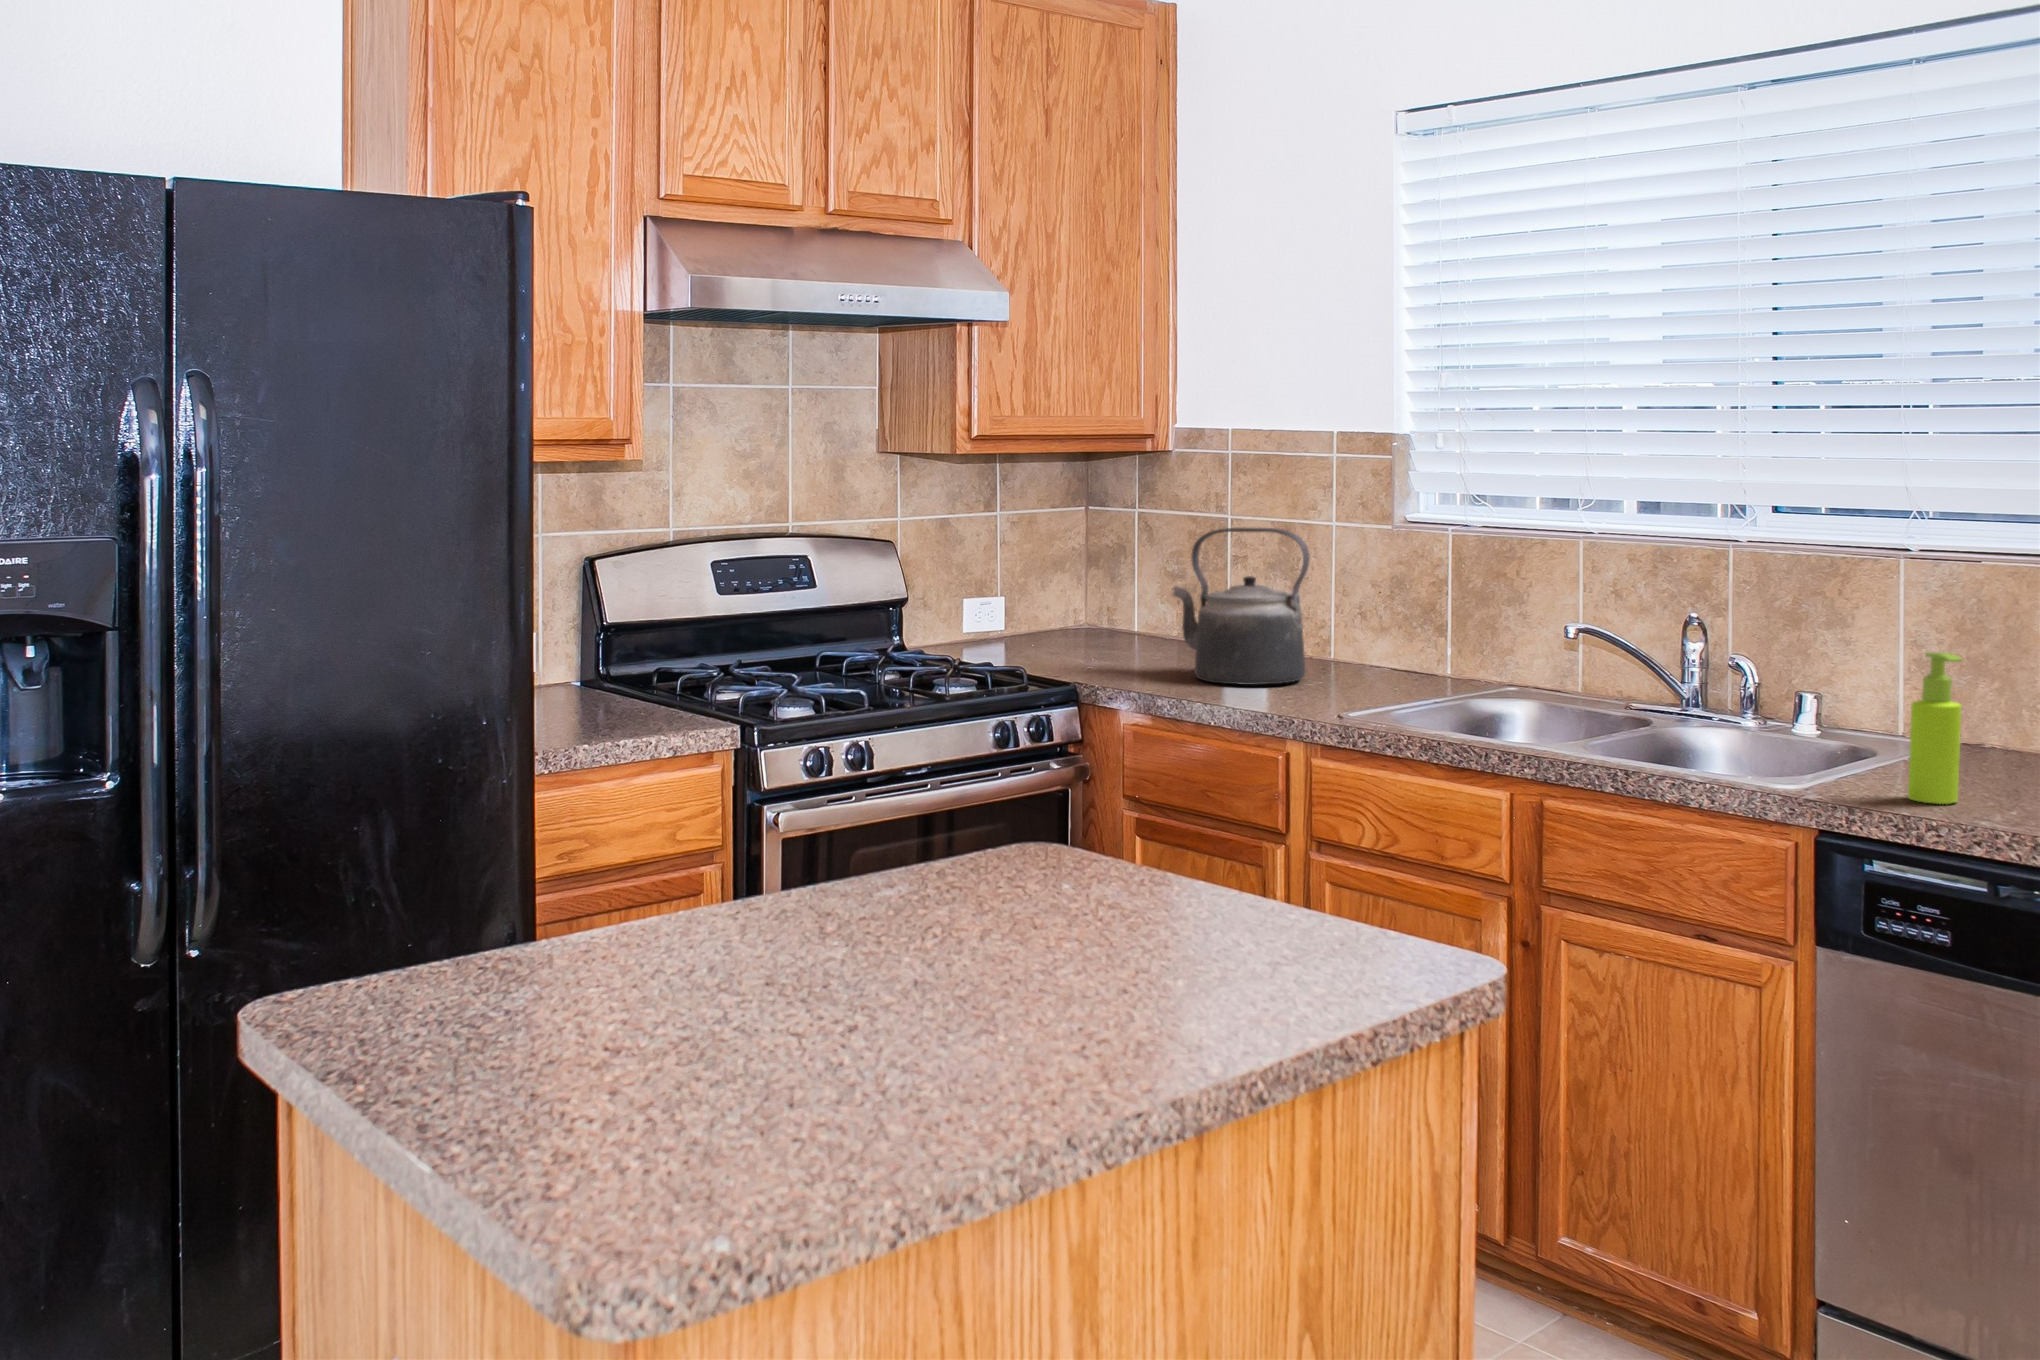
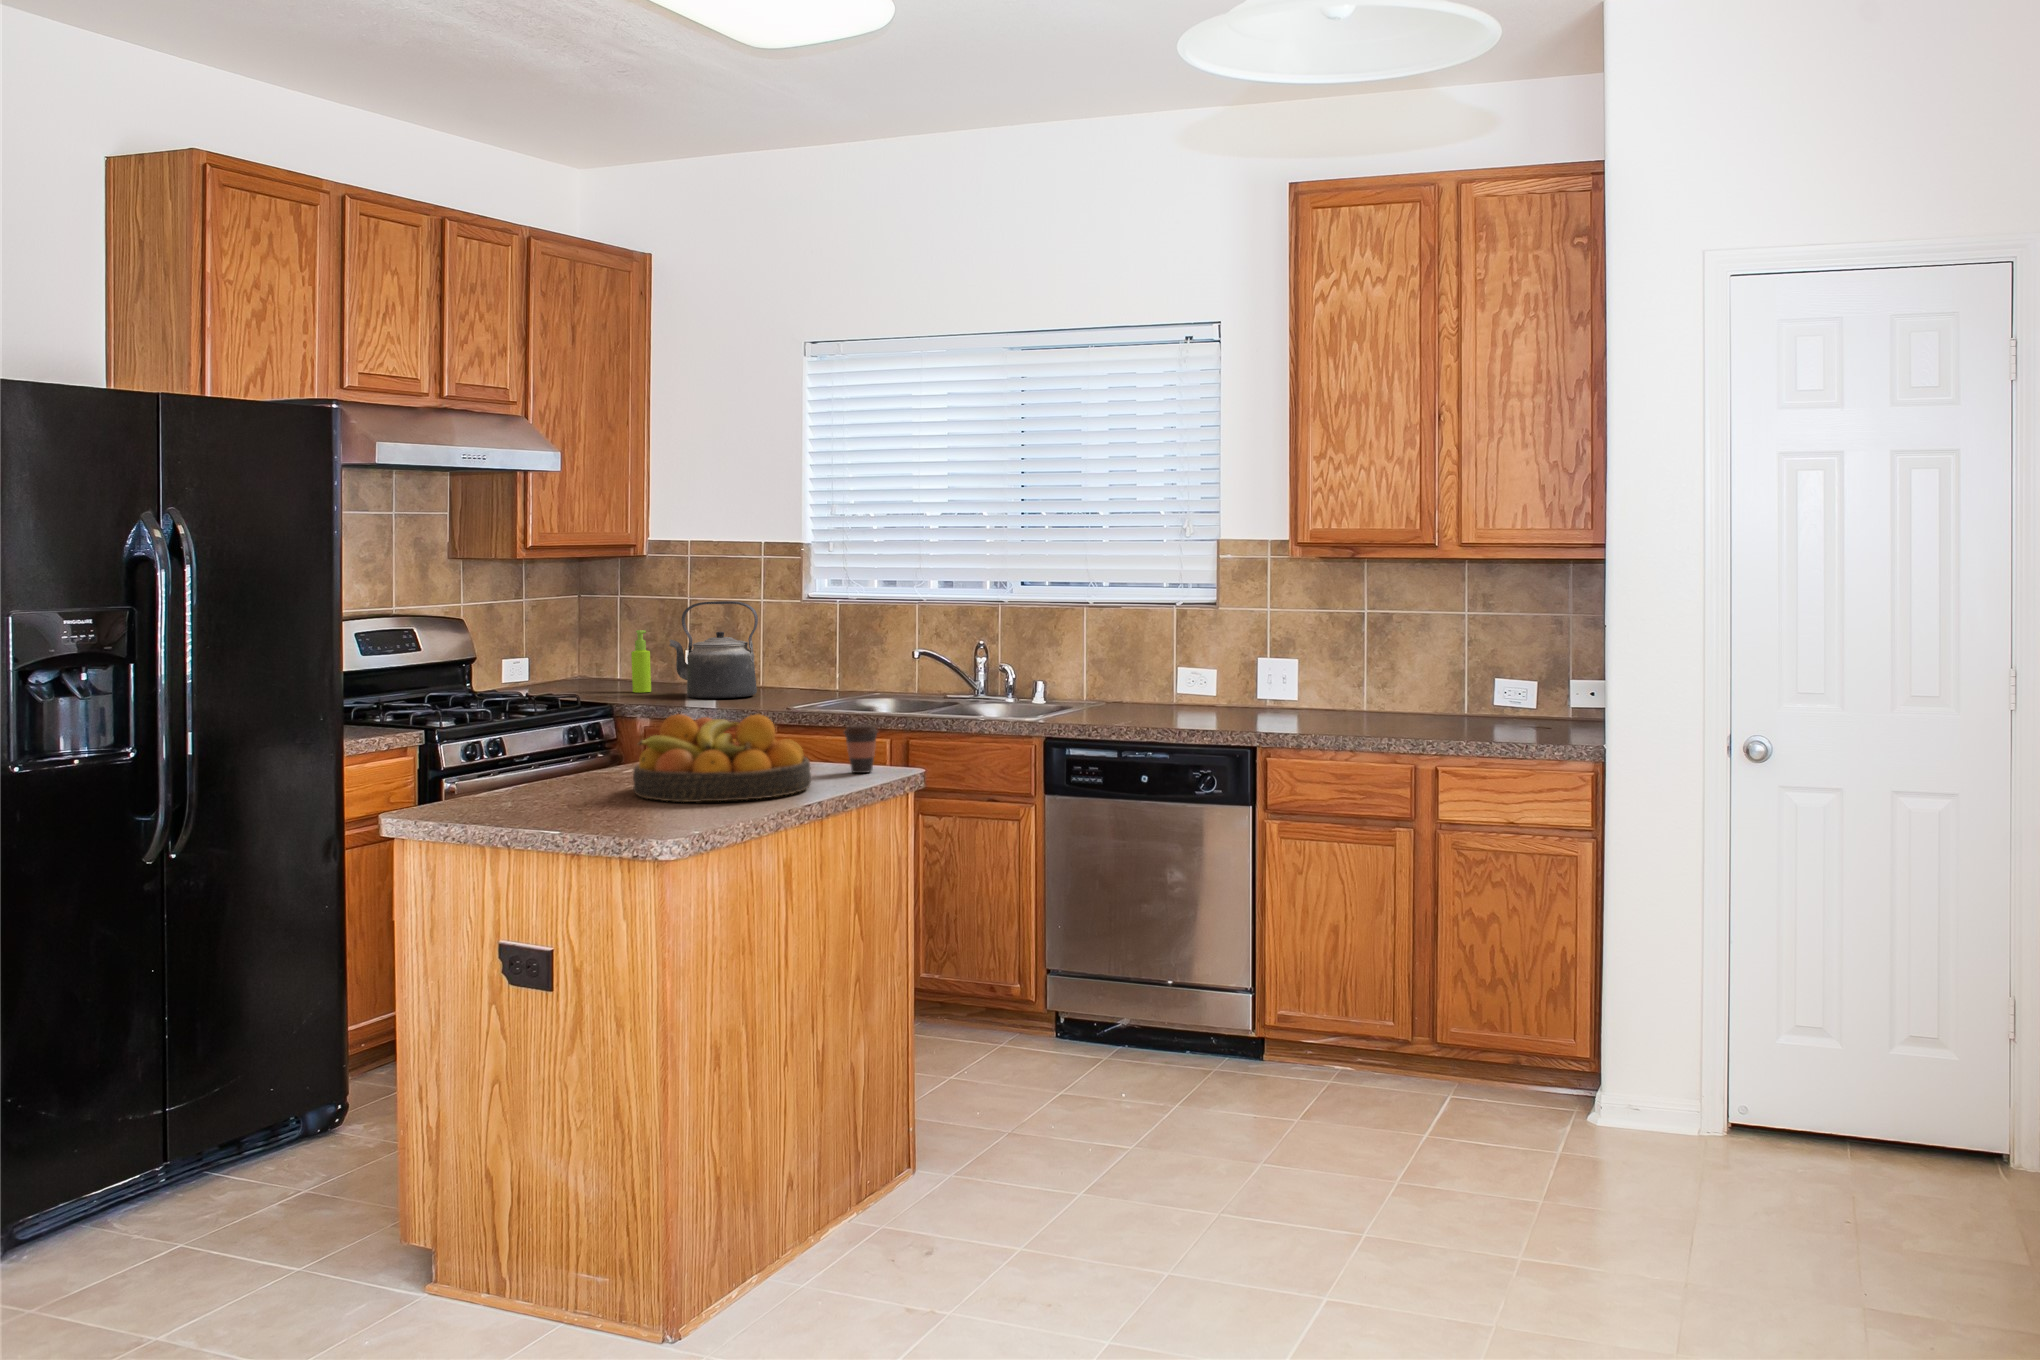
soap dispenser: present [1908,652,1962,804] -> present [631,630,651,693]
fruit bowl: none [732,831,1167,1091] -> present [633,714,811,802]
coffee cup: none [1291,856,1379,978] -> present [844,724,878,773]

